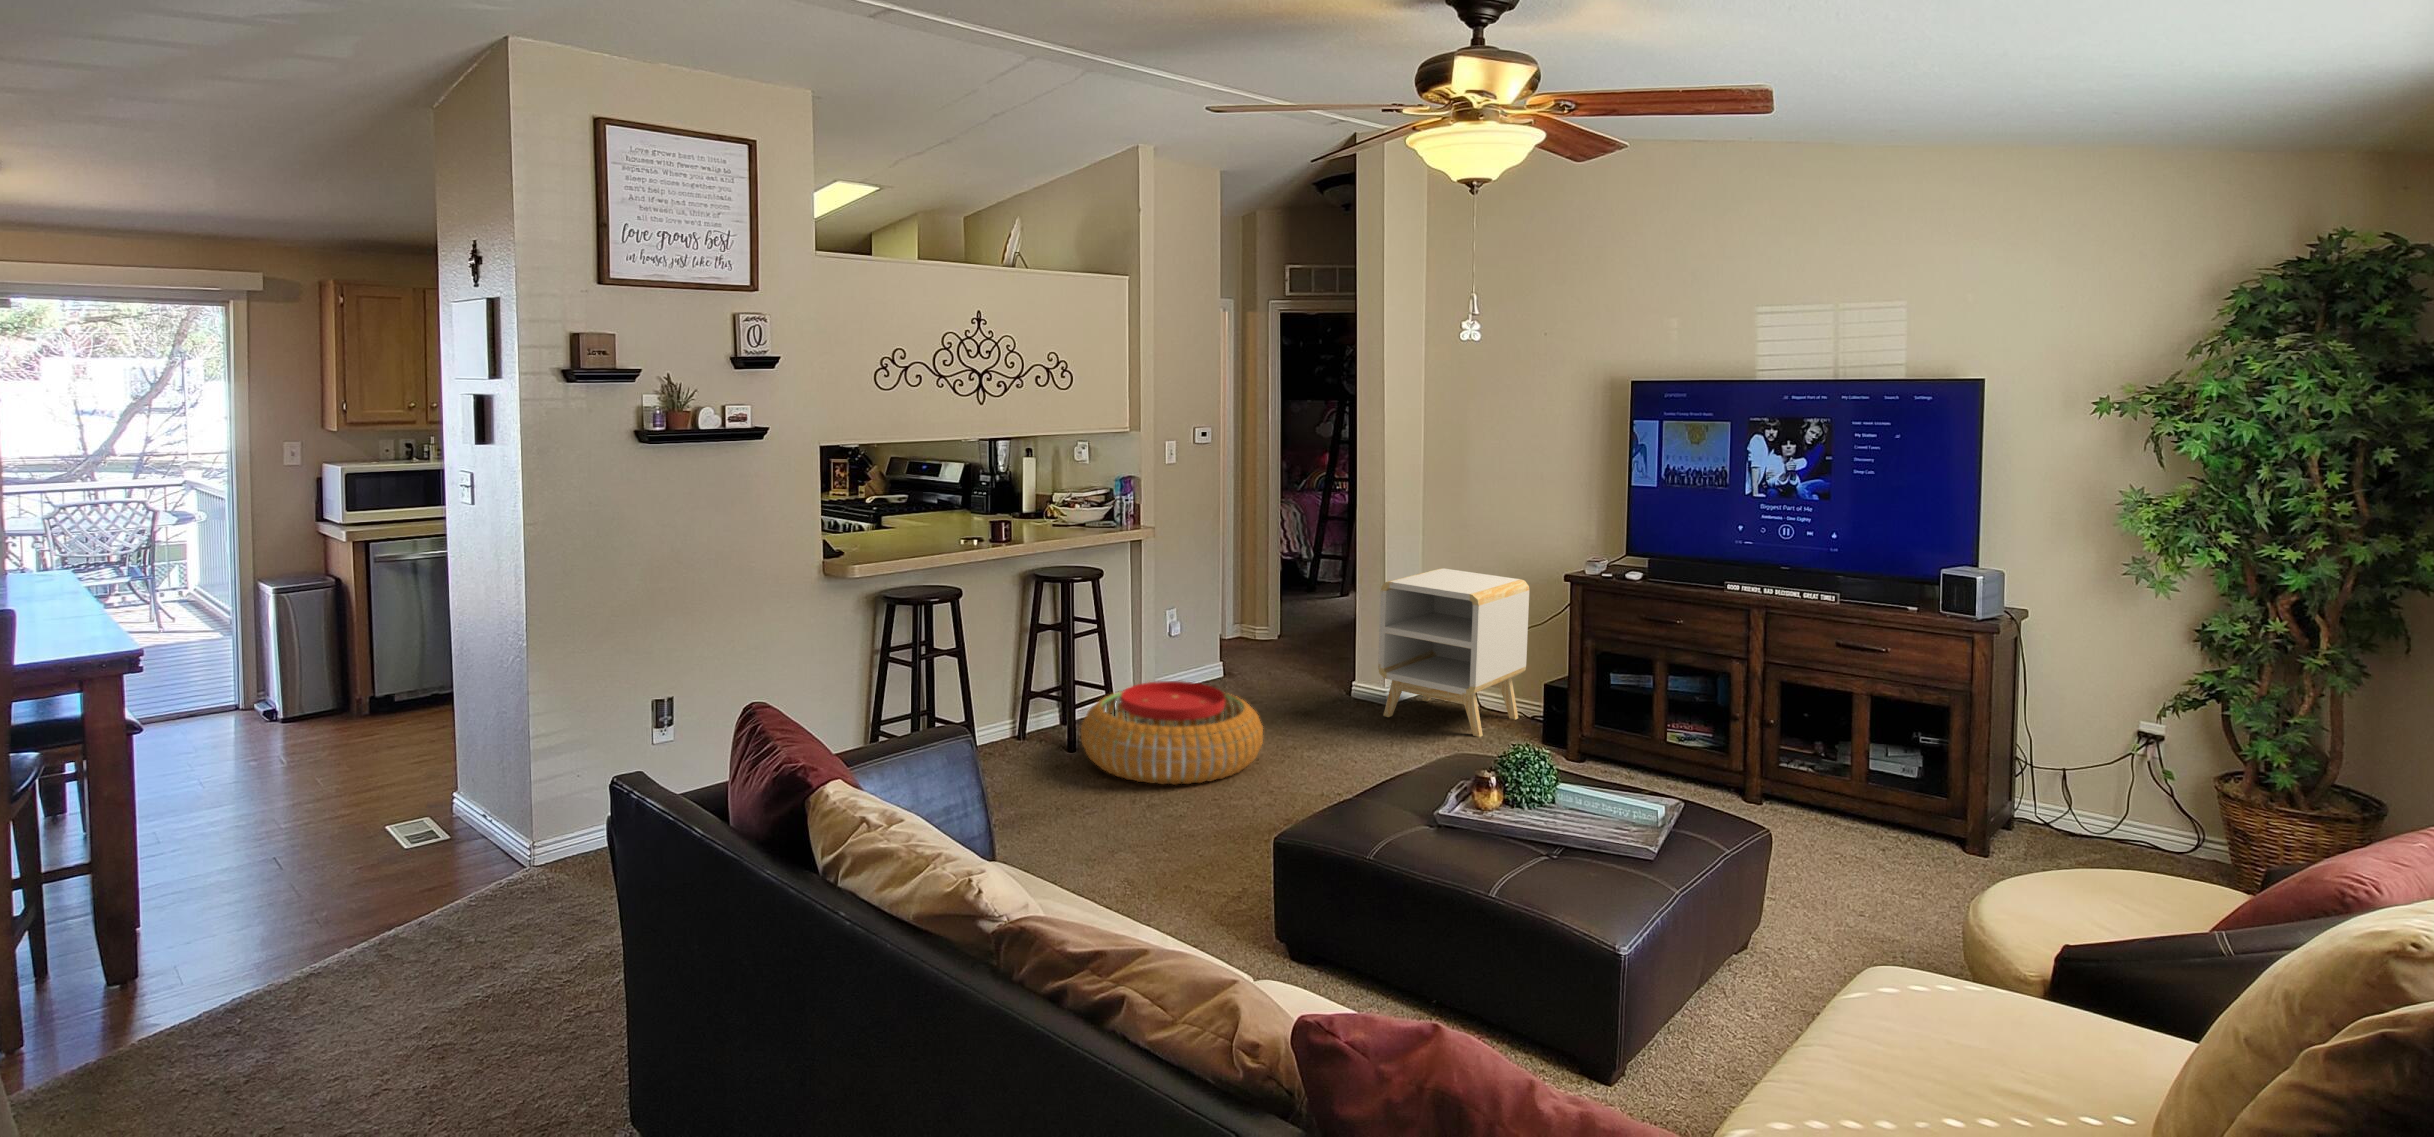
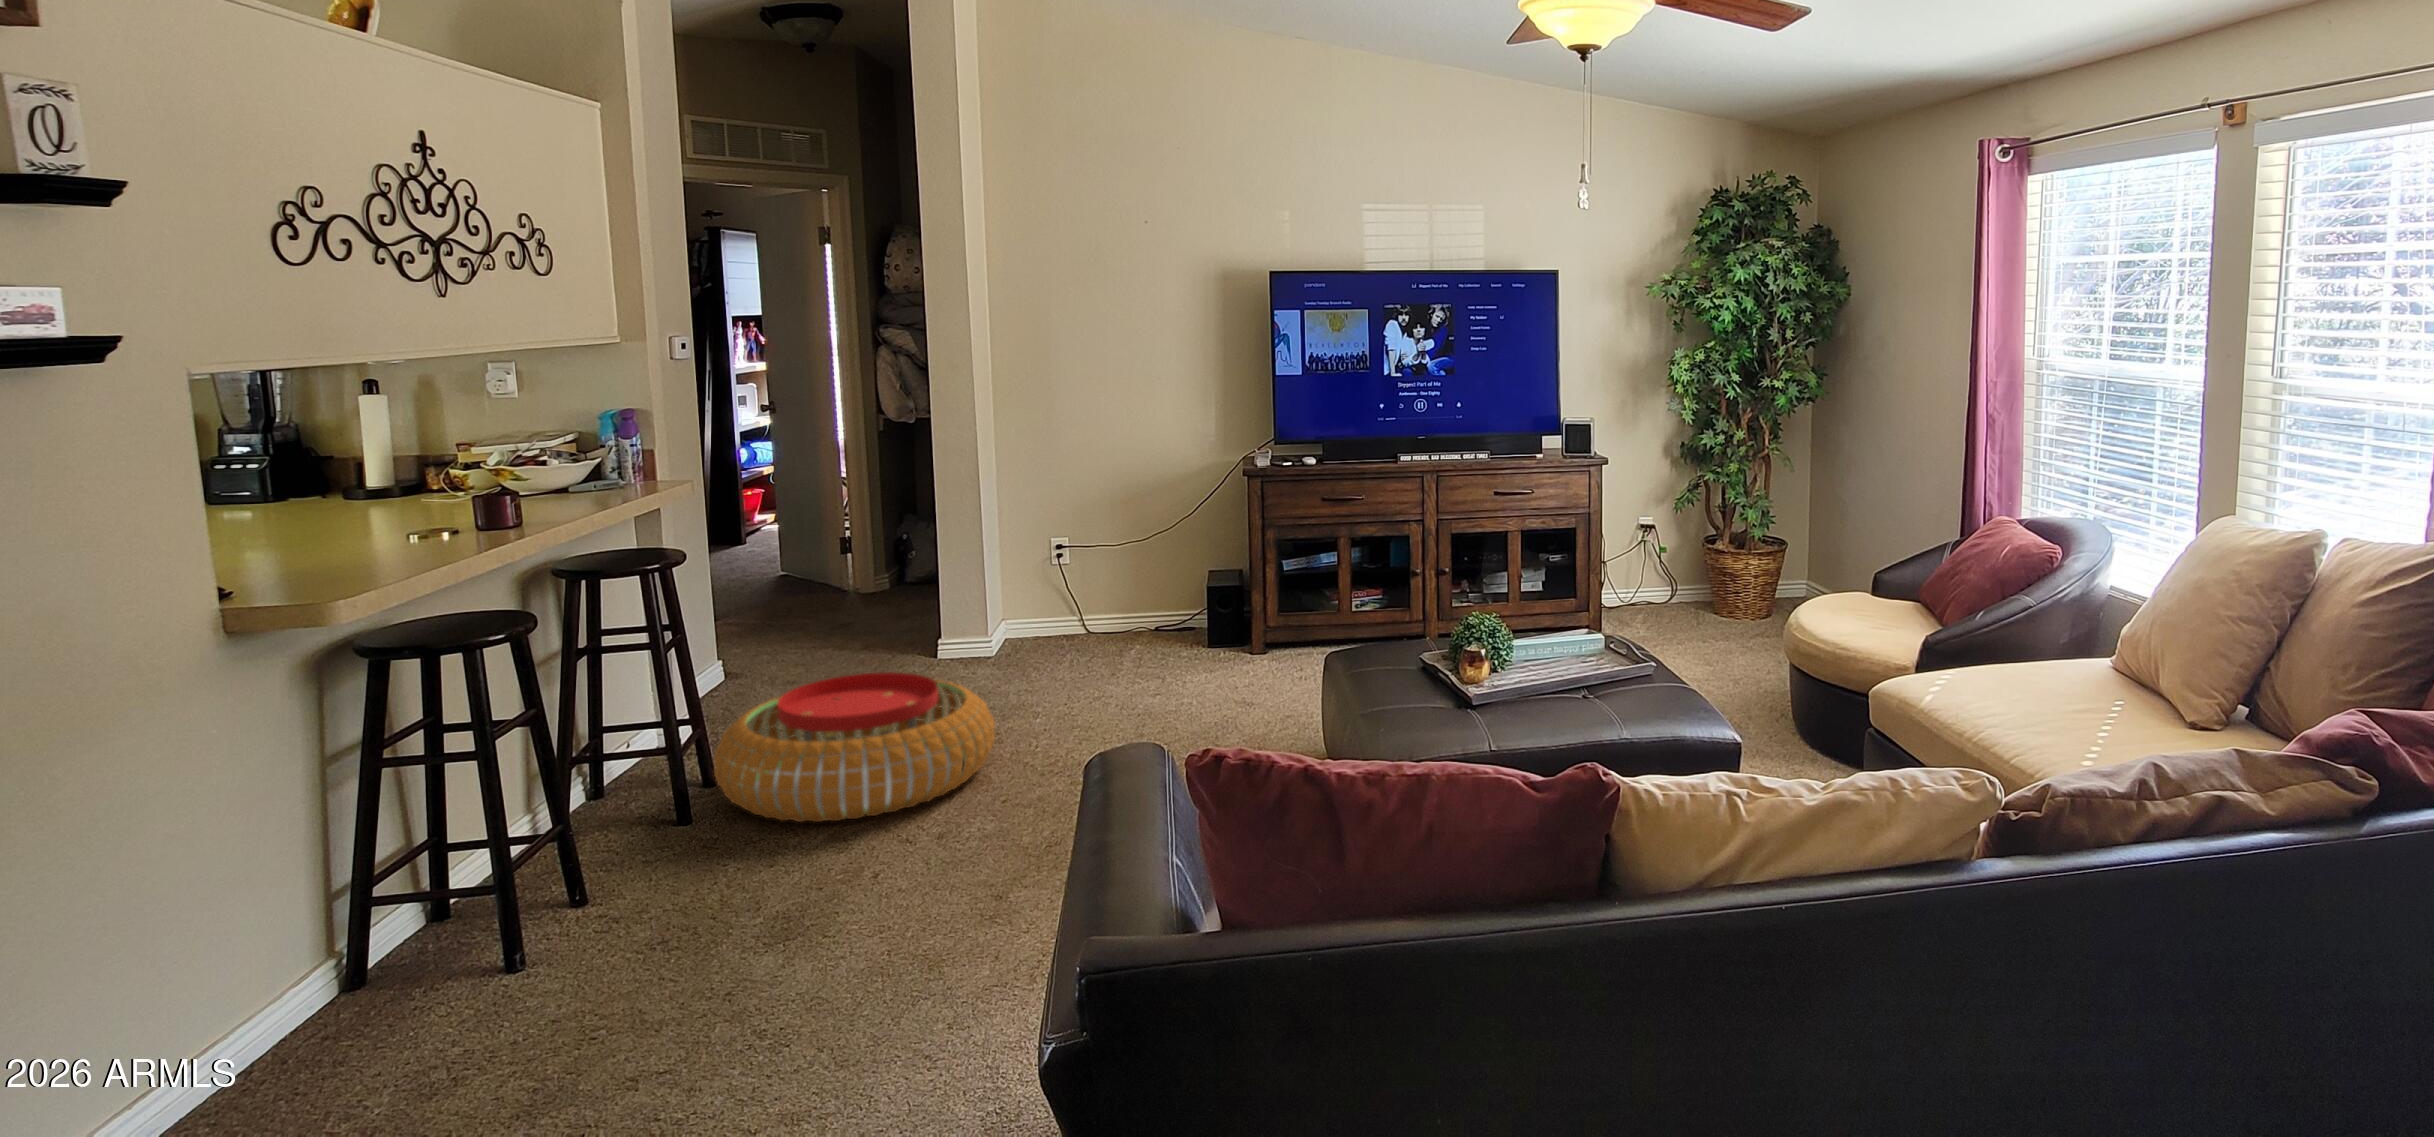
side table: present [1378,568,1529,737] -> none [1010,488,1142,665]

